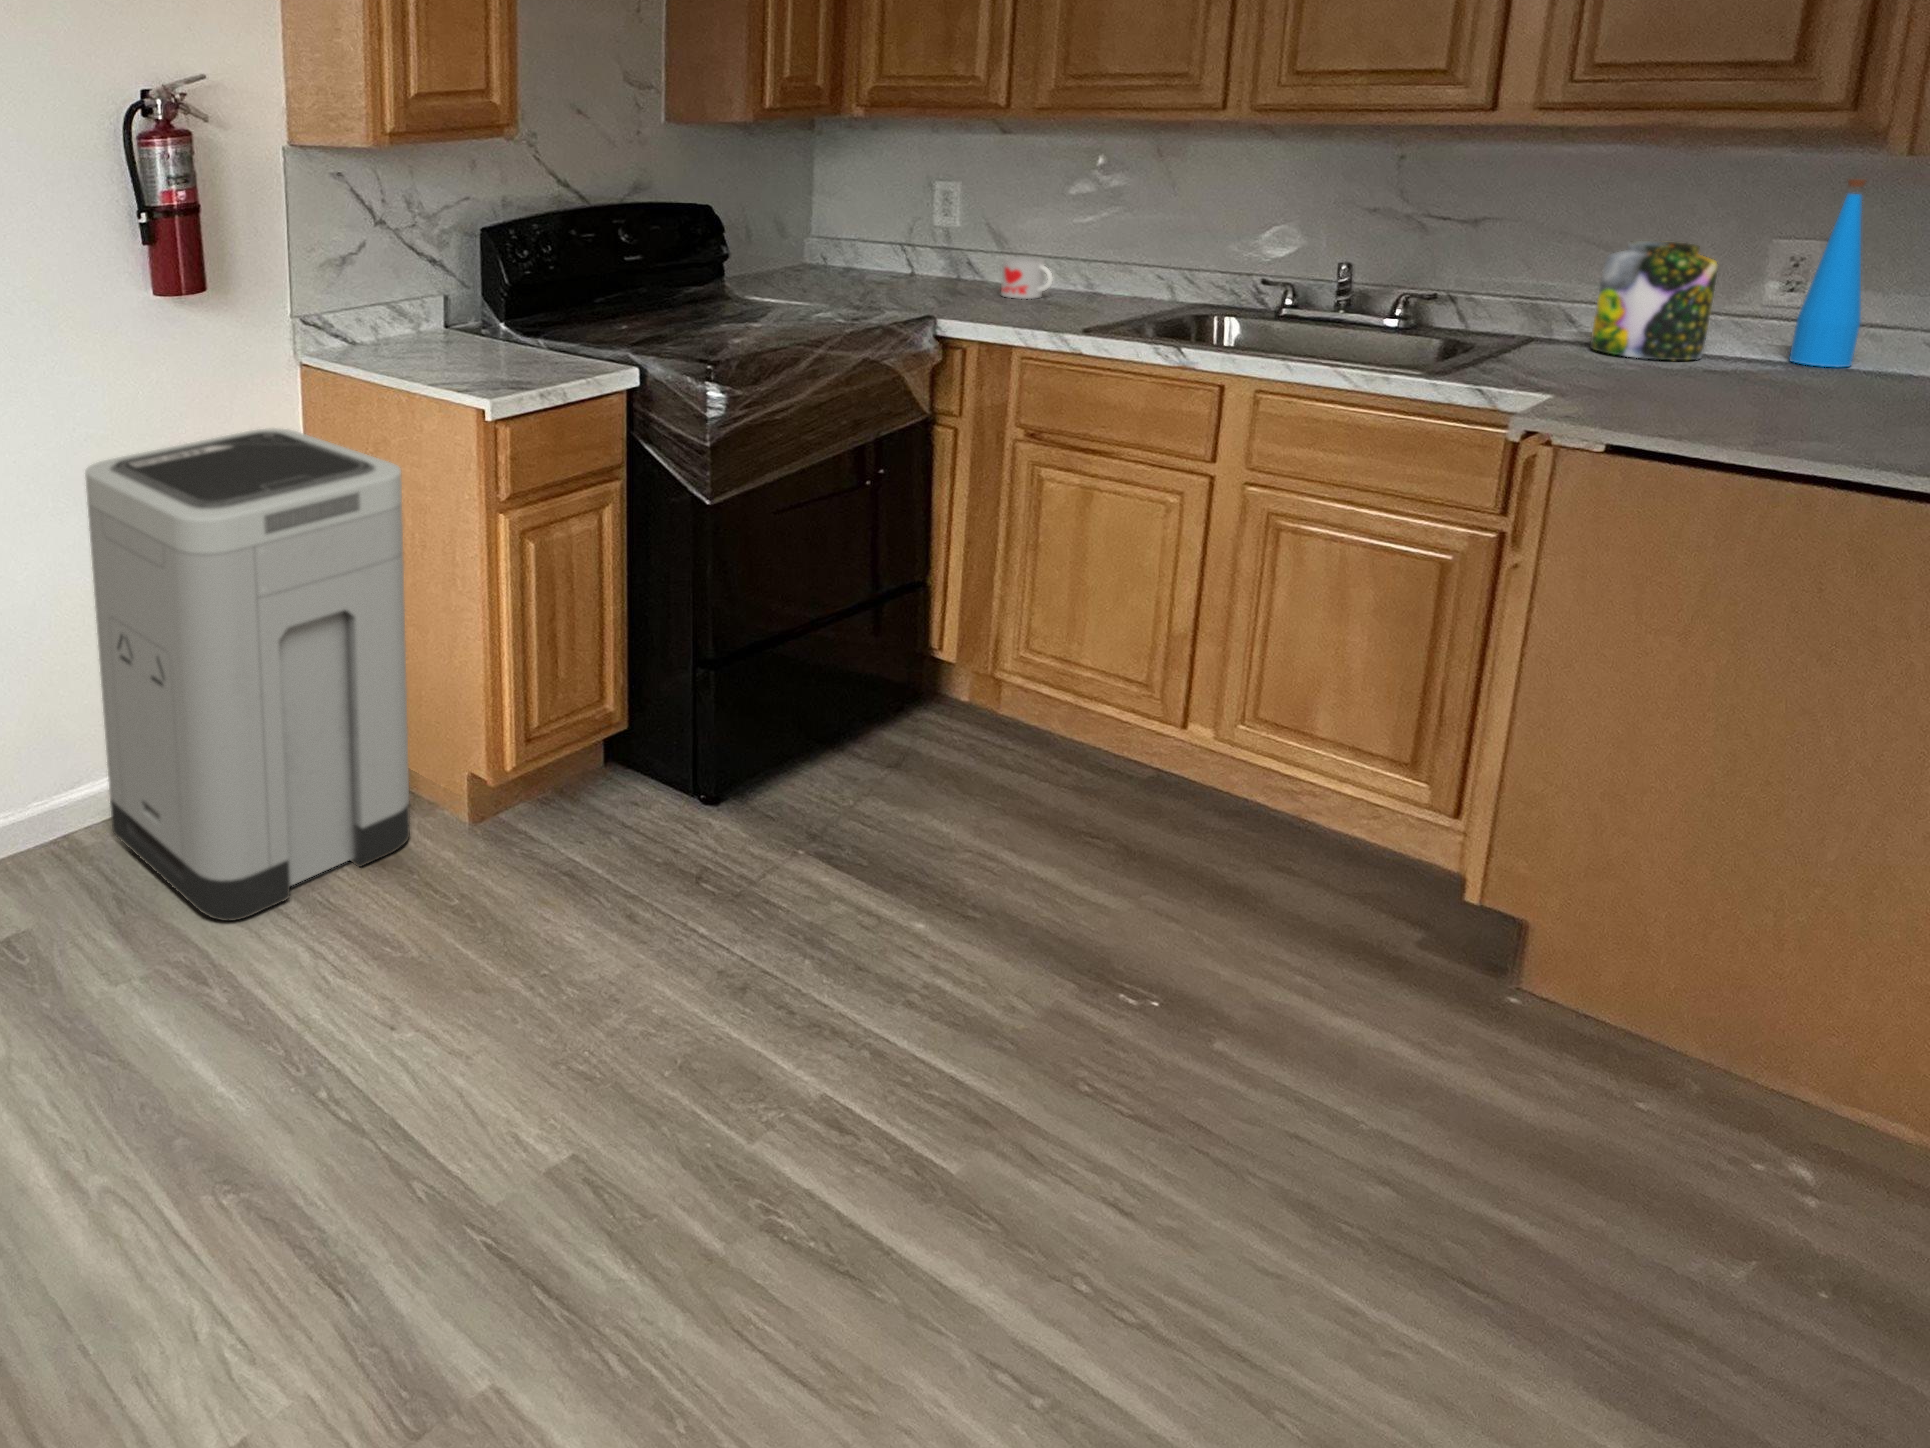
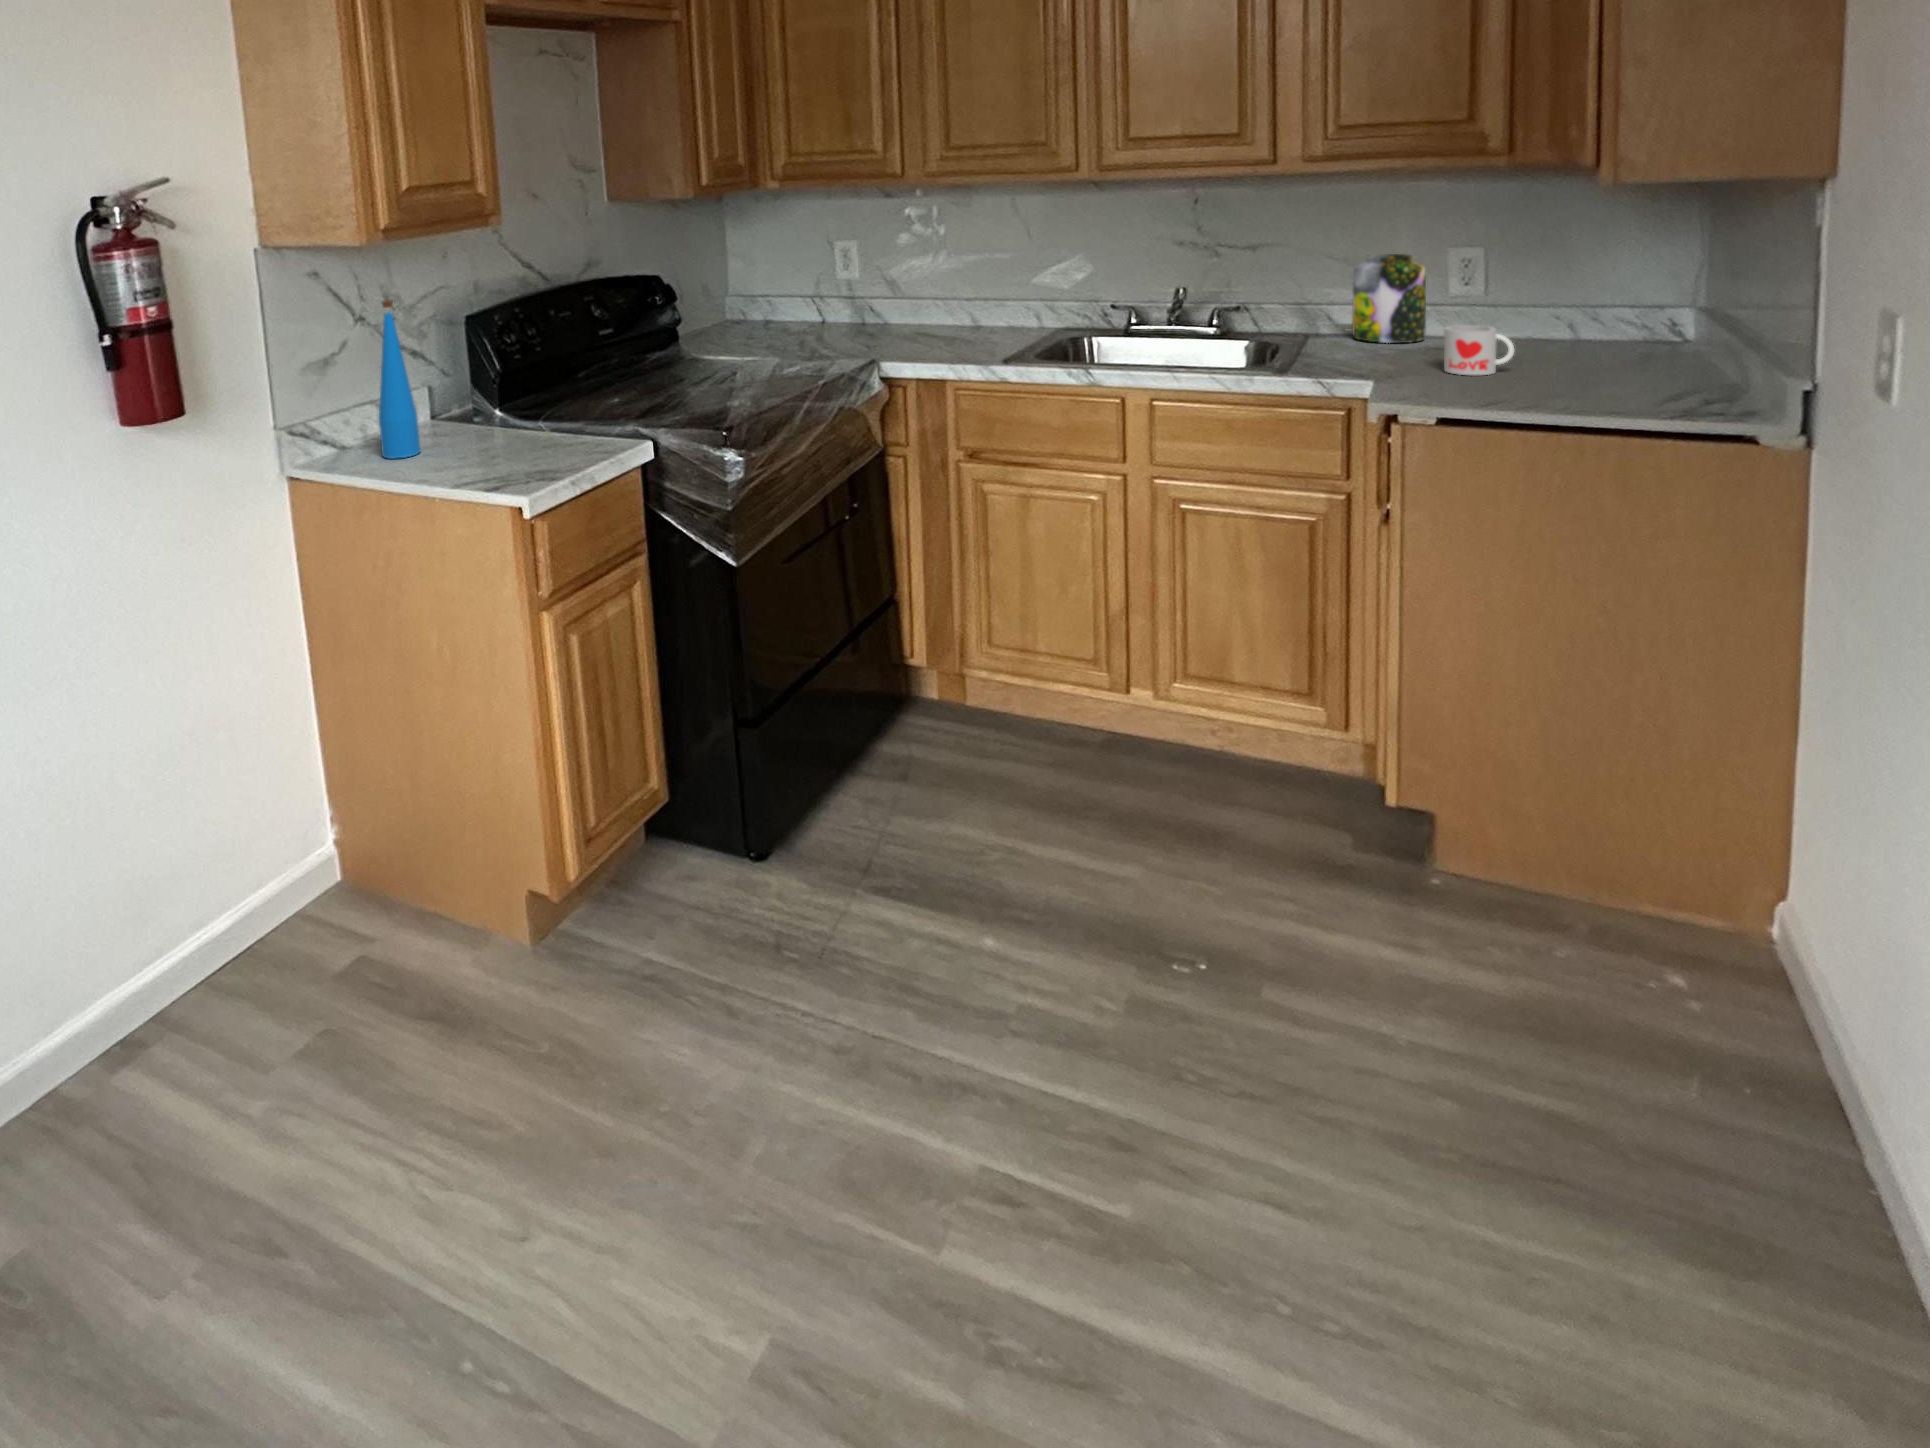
bottle: present [1789,179,1867,367] -> present [379,300,420,459]
mug: present [1001,257,1052,299] -> present [1444,325,1514,375]
trash can: present [85,428,410,921] -> none [54,554,474,1153]

